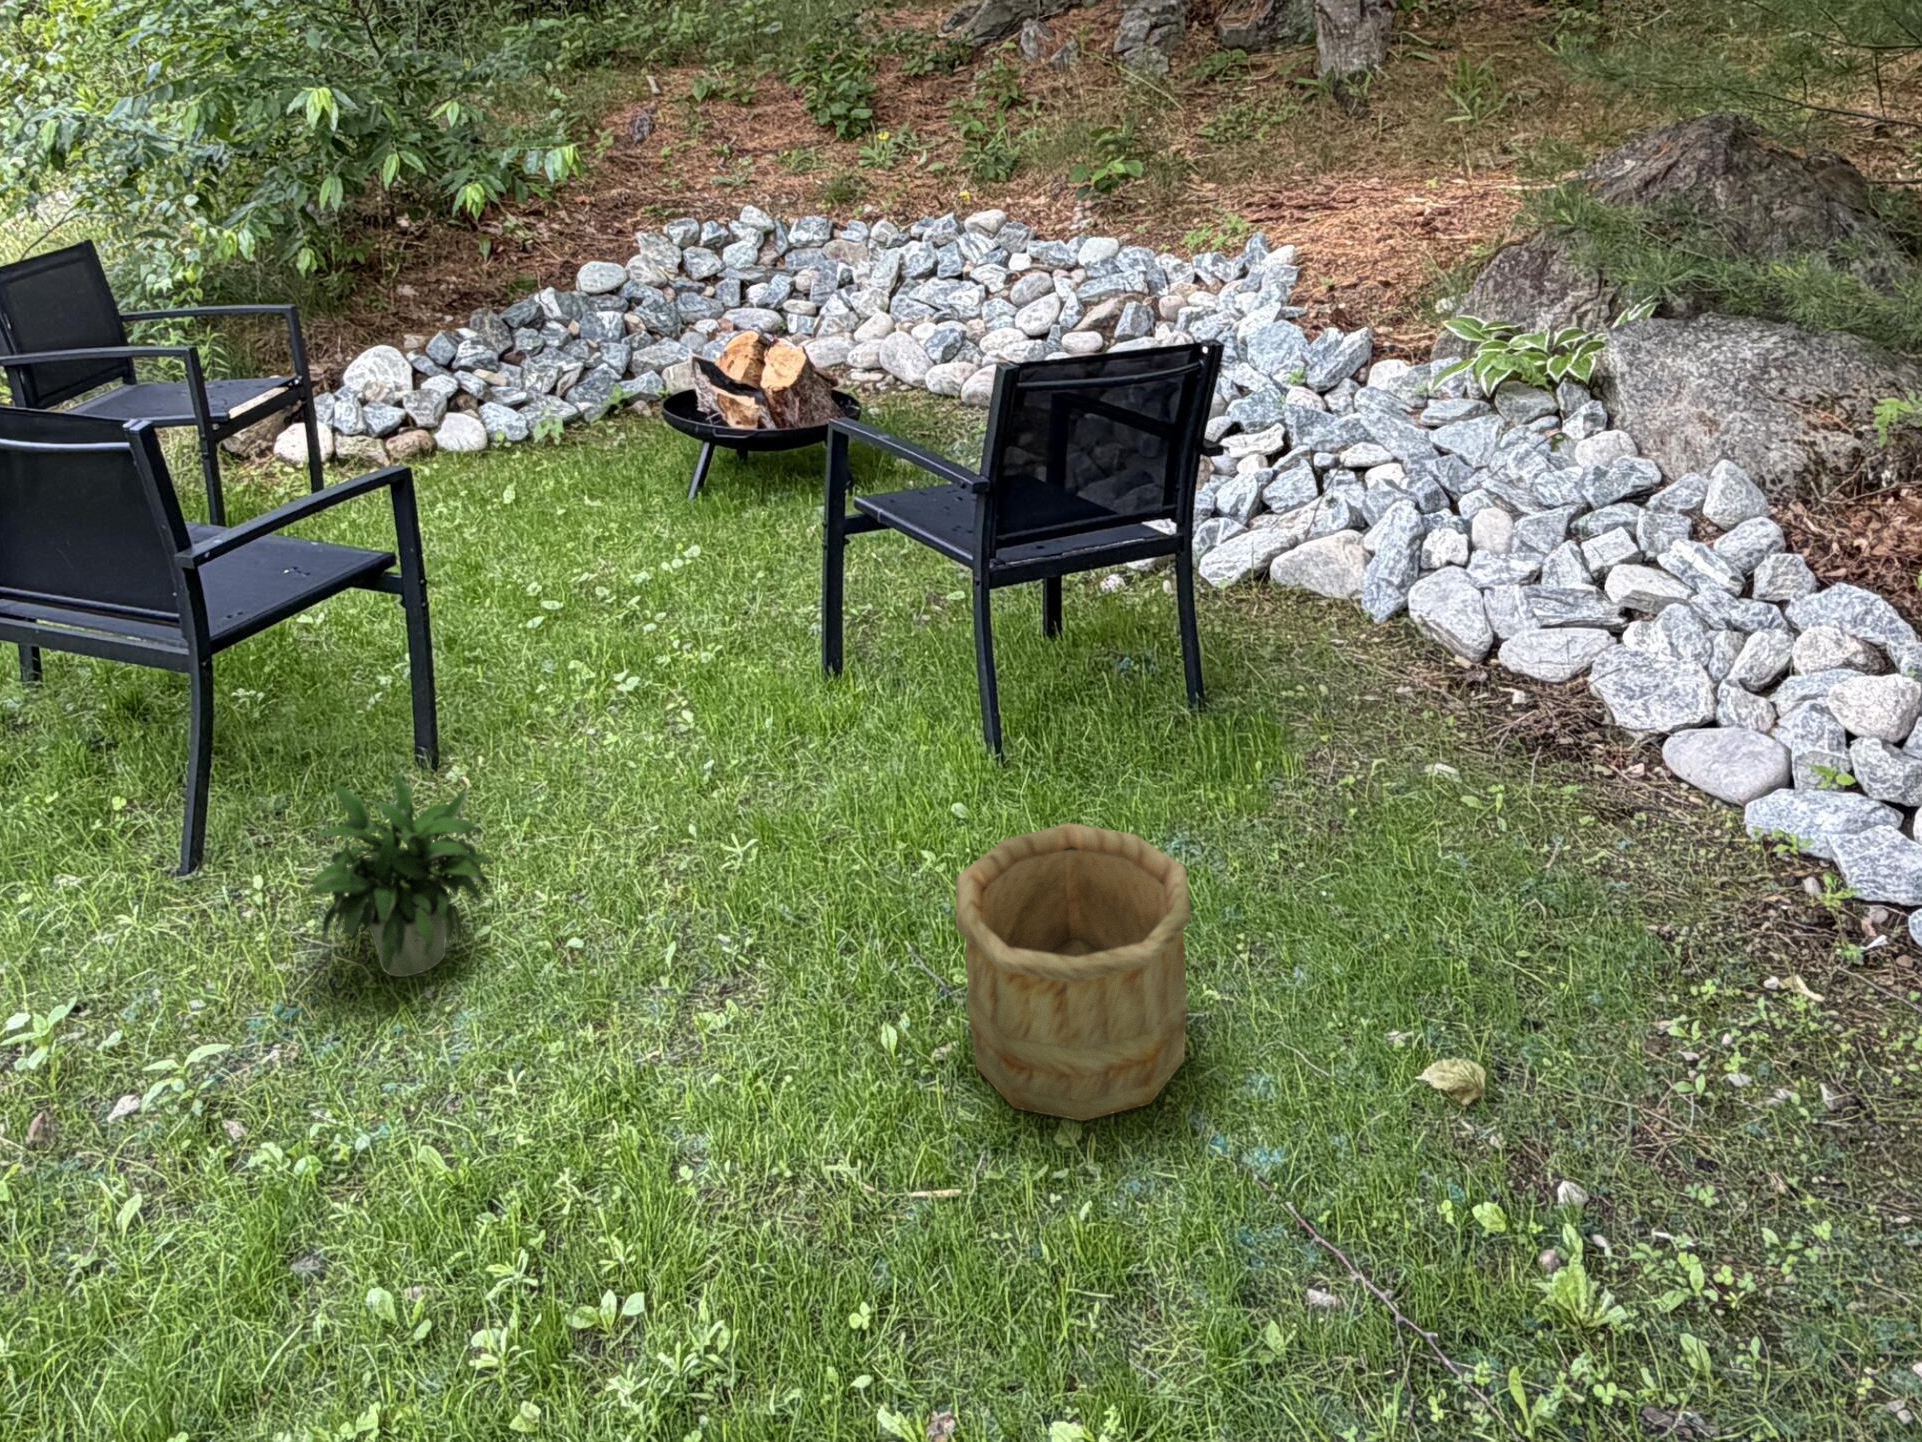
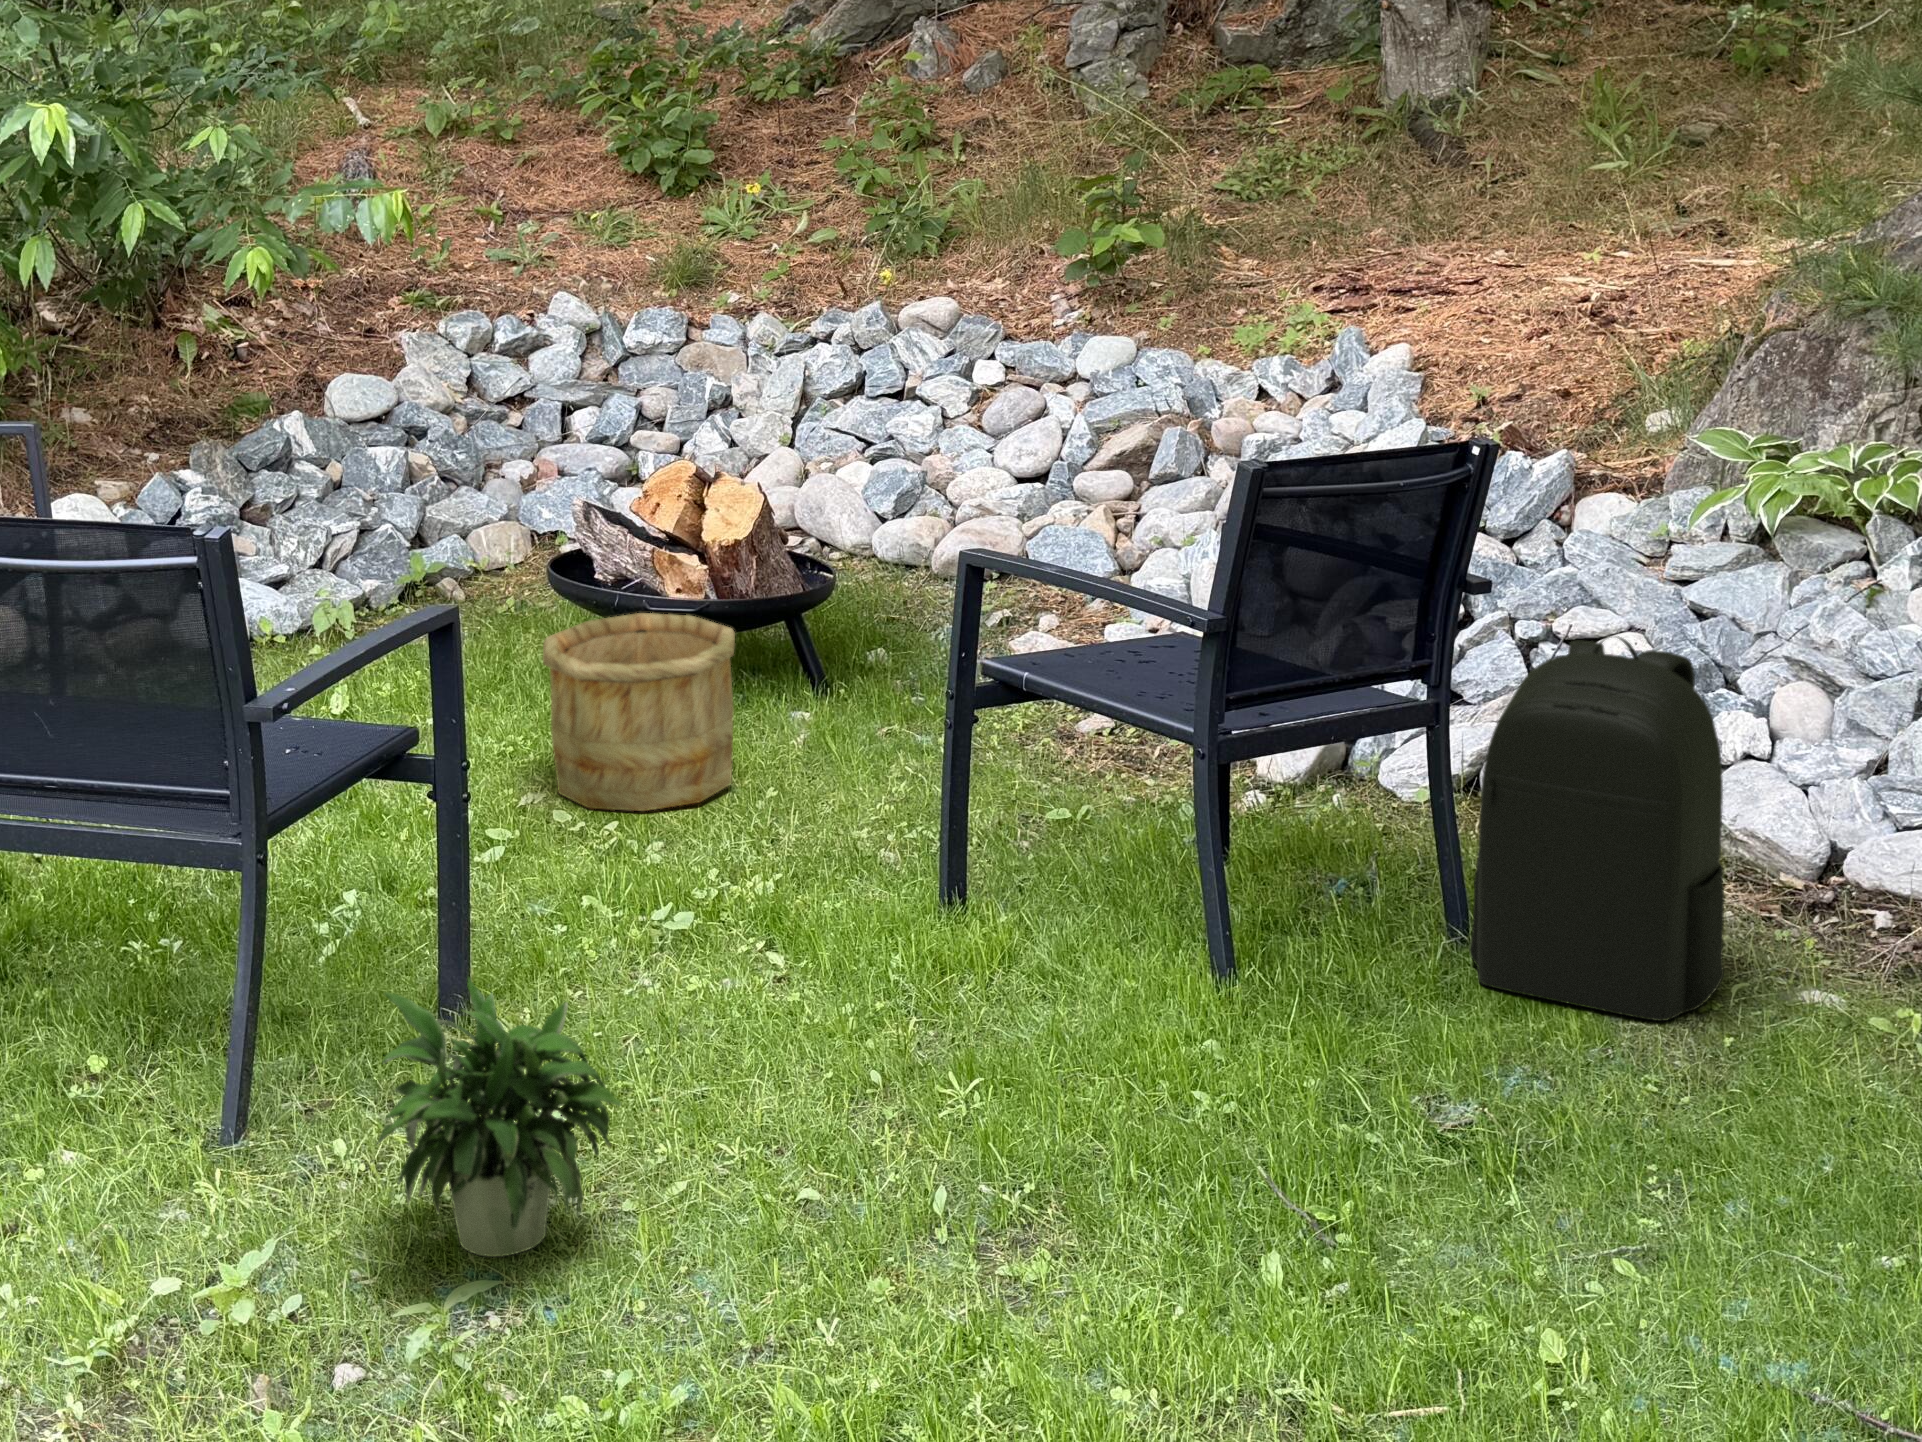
backpack: none [1202,503,1379,786] -> present [1469,636,1724,1021]
wooden bucket: present [956,823,1191,1121] -> present [542,613,735,811]

